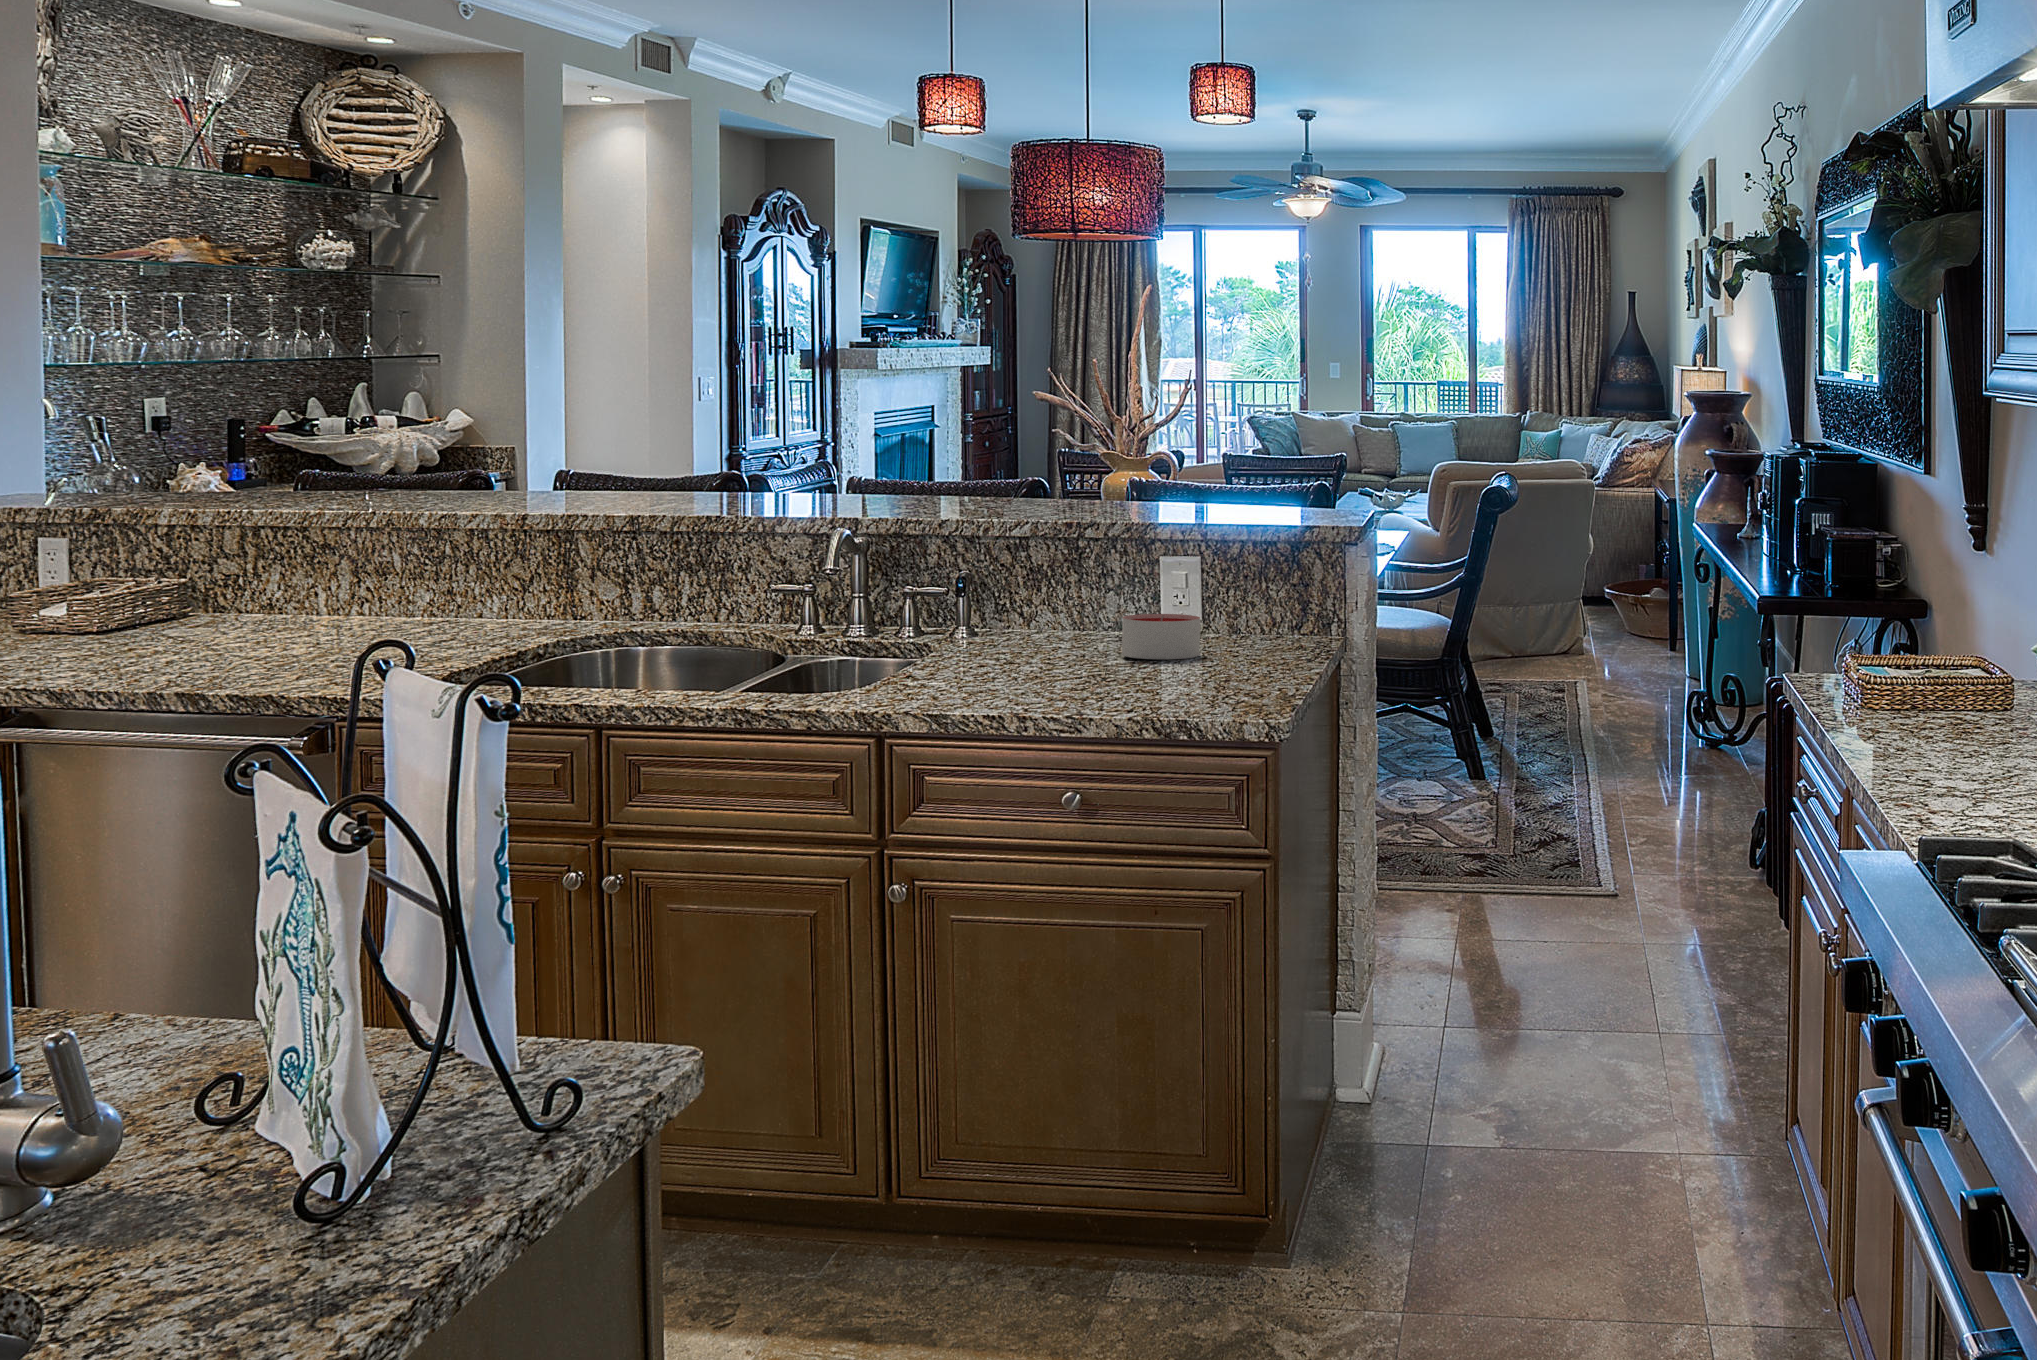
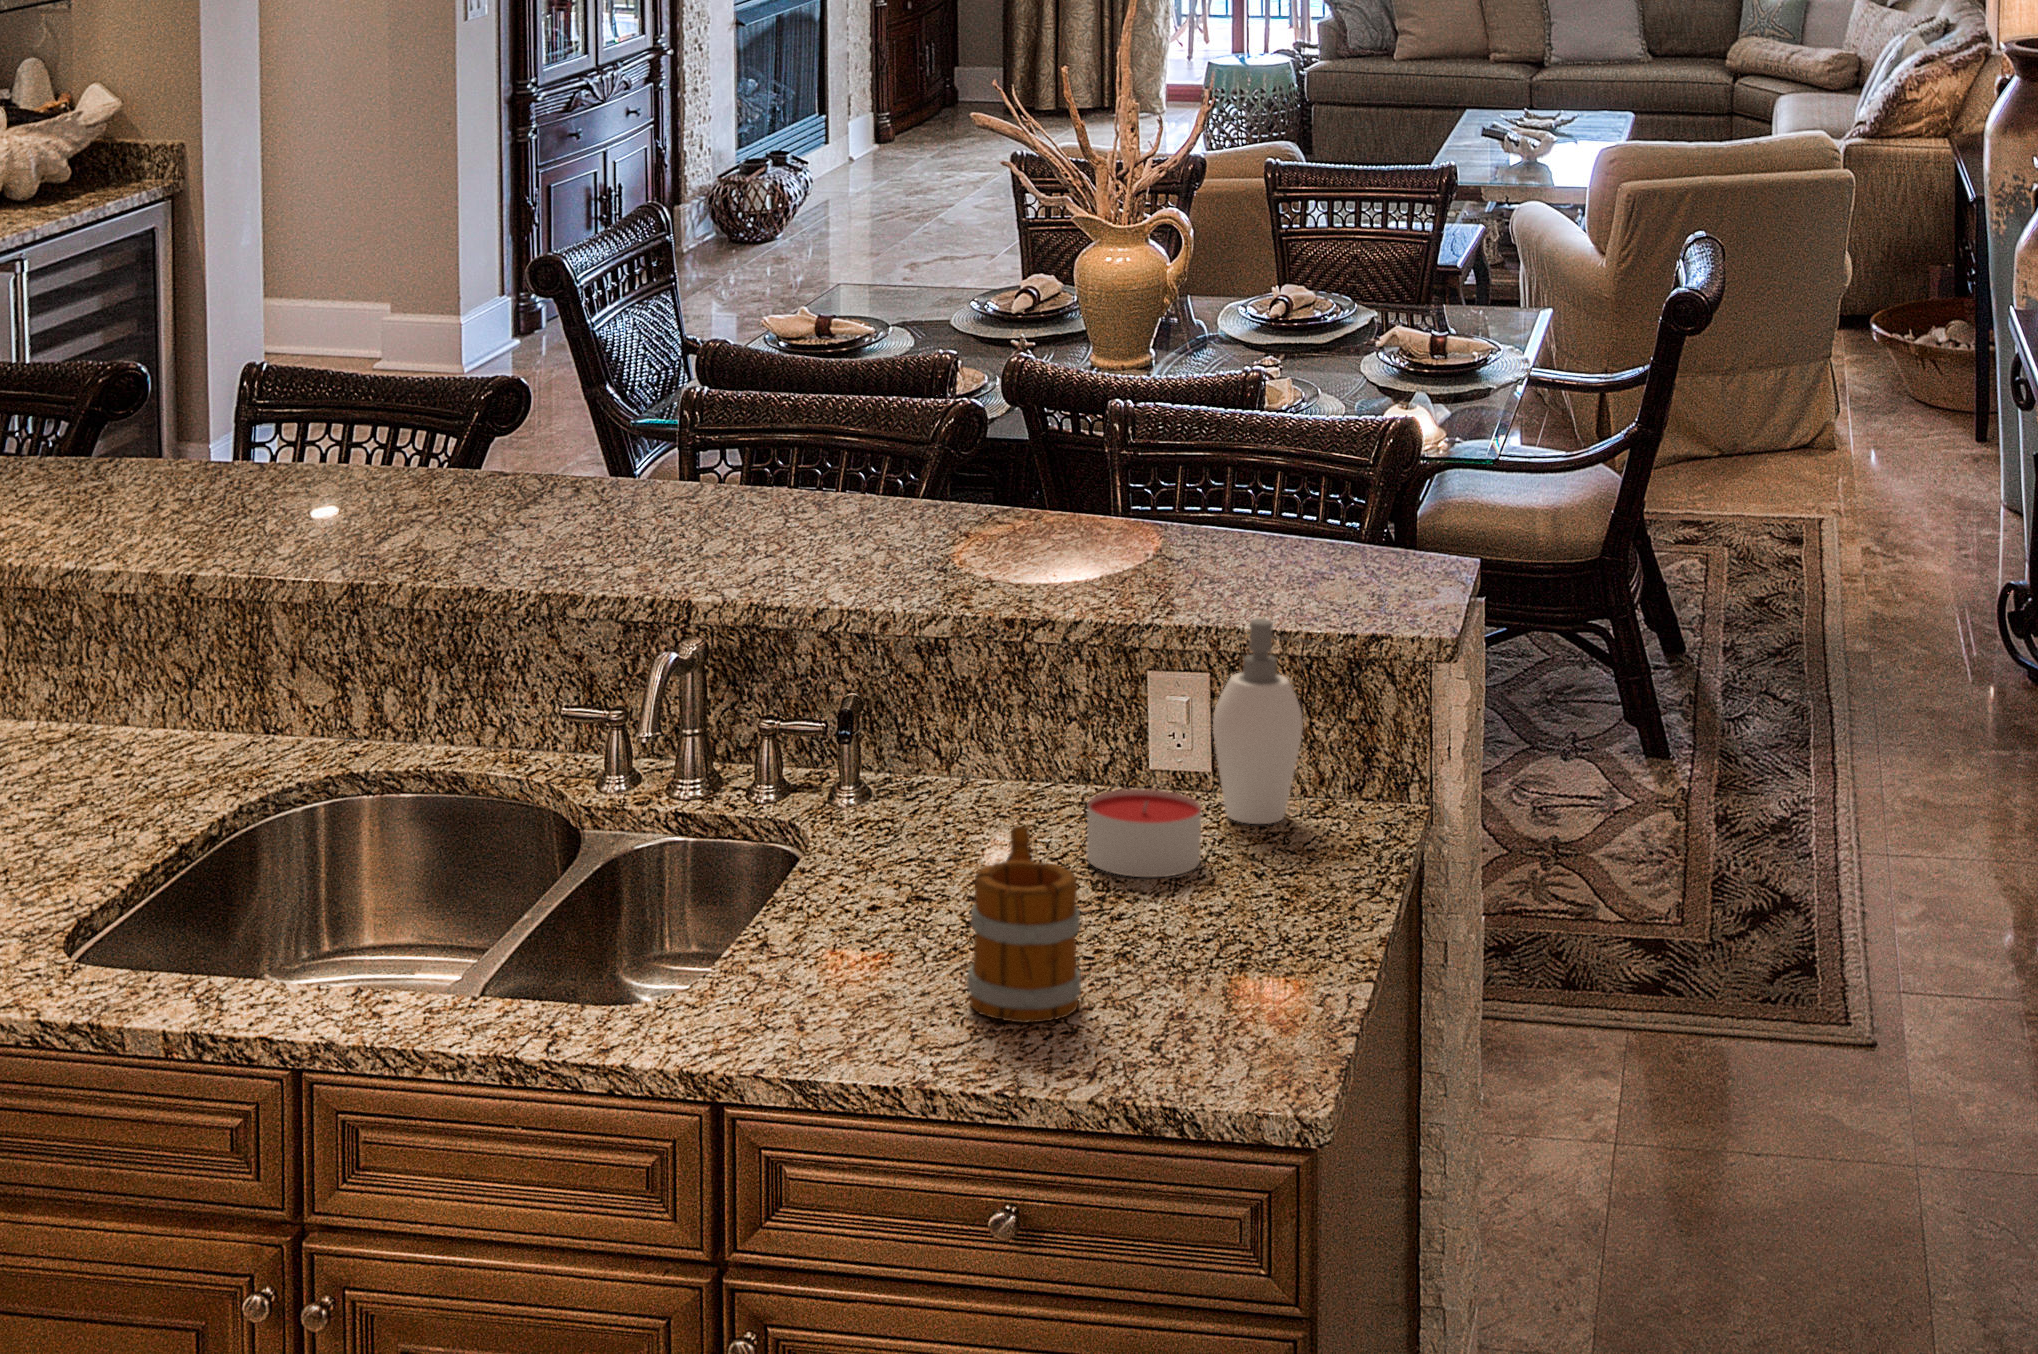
soap dispenser: none [1208,507,1289,644] -> present [1213,619,1329,824]
mug: none [1042,581,1119,695] -> present [967,826,1081,1023]

